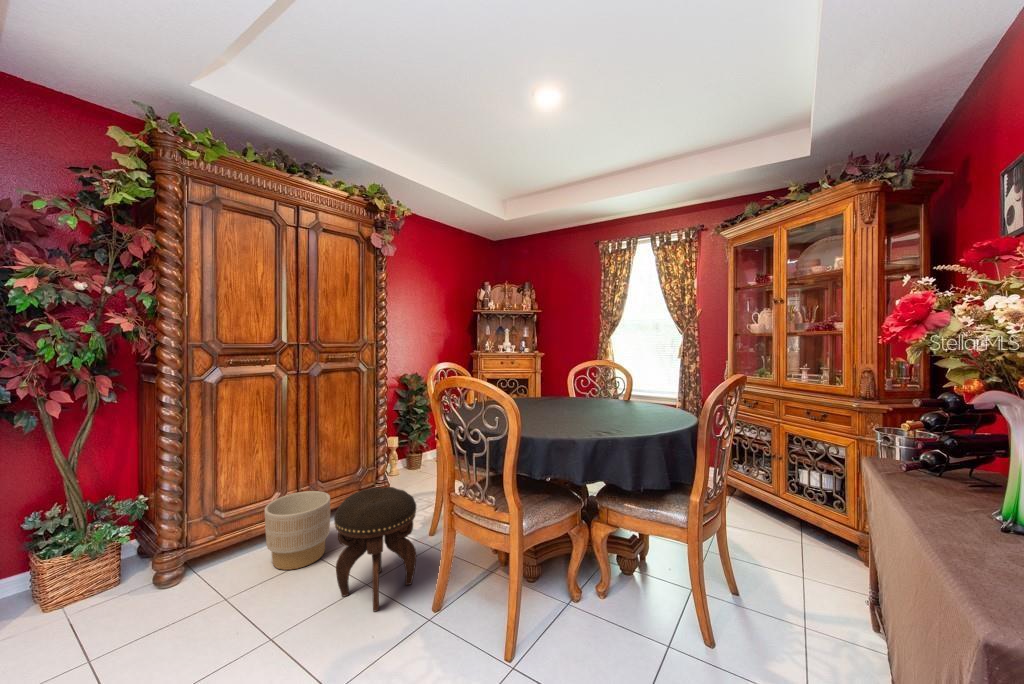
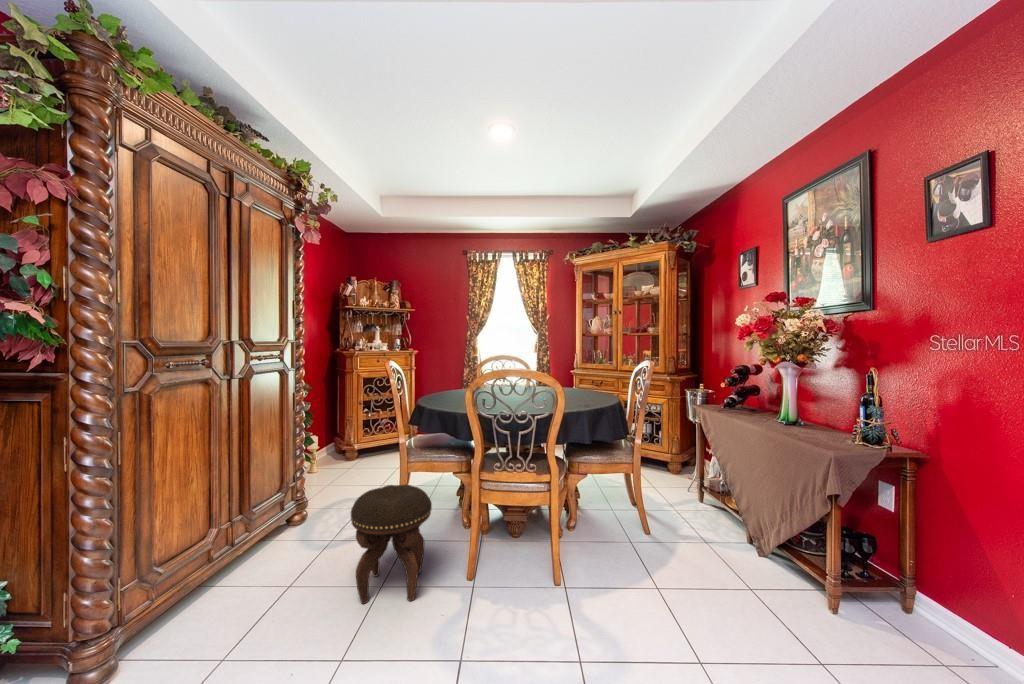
planter: present [265,491,330,570] -> none [217,515,299,613]

